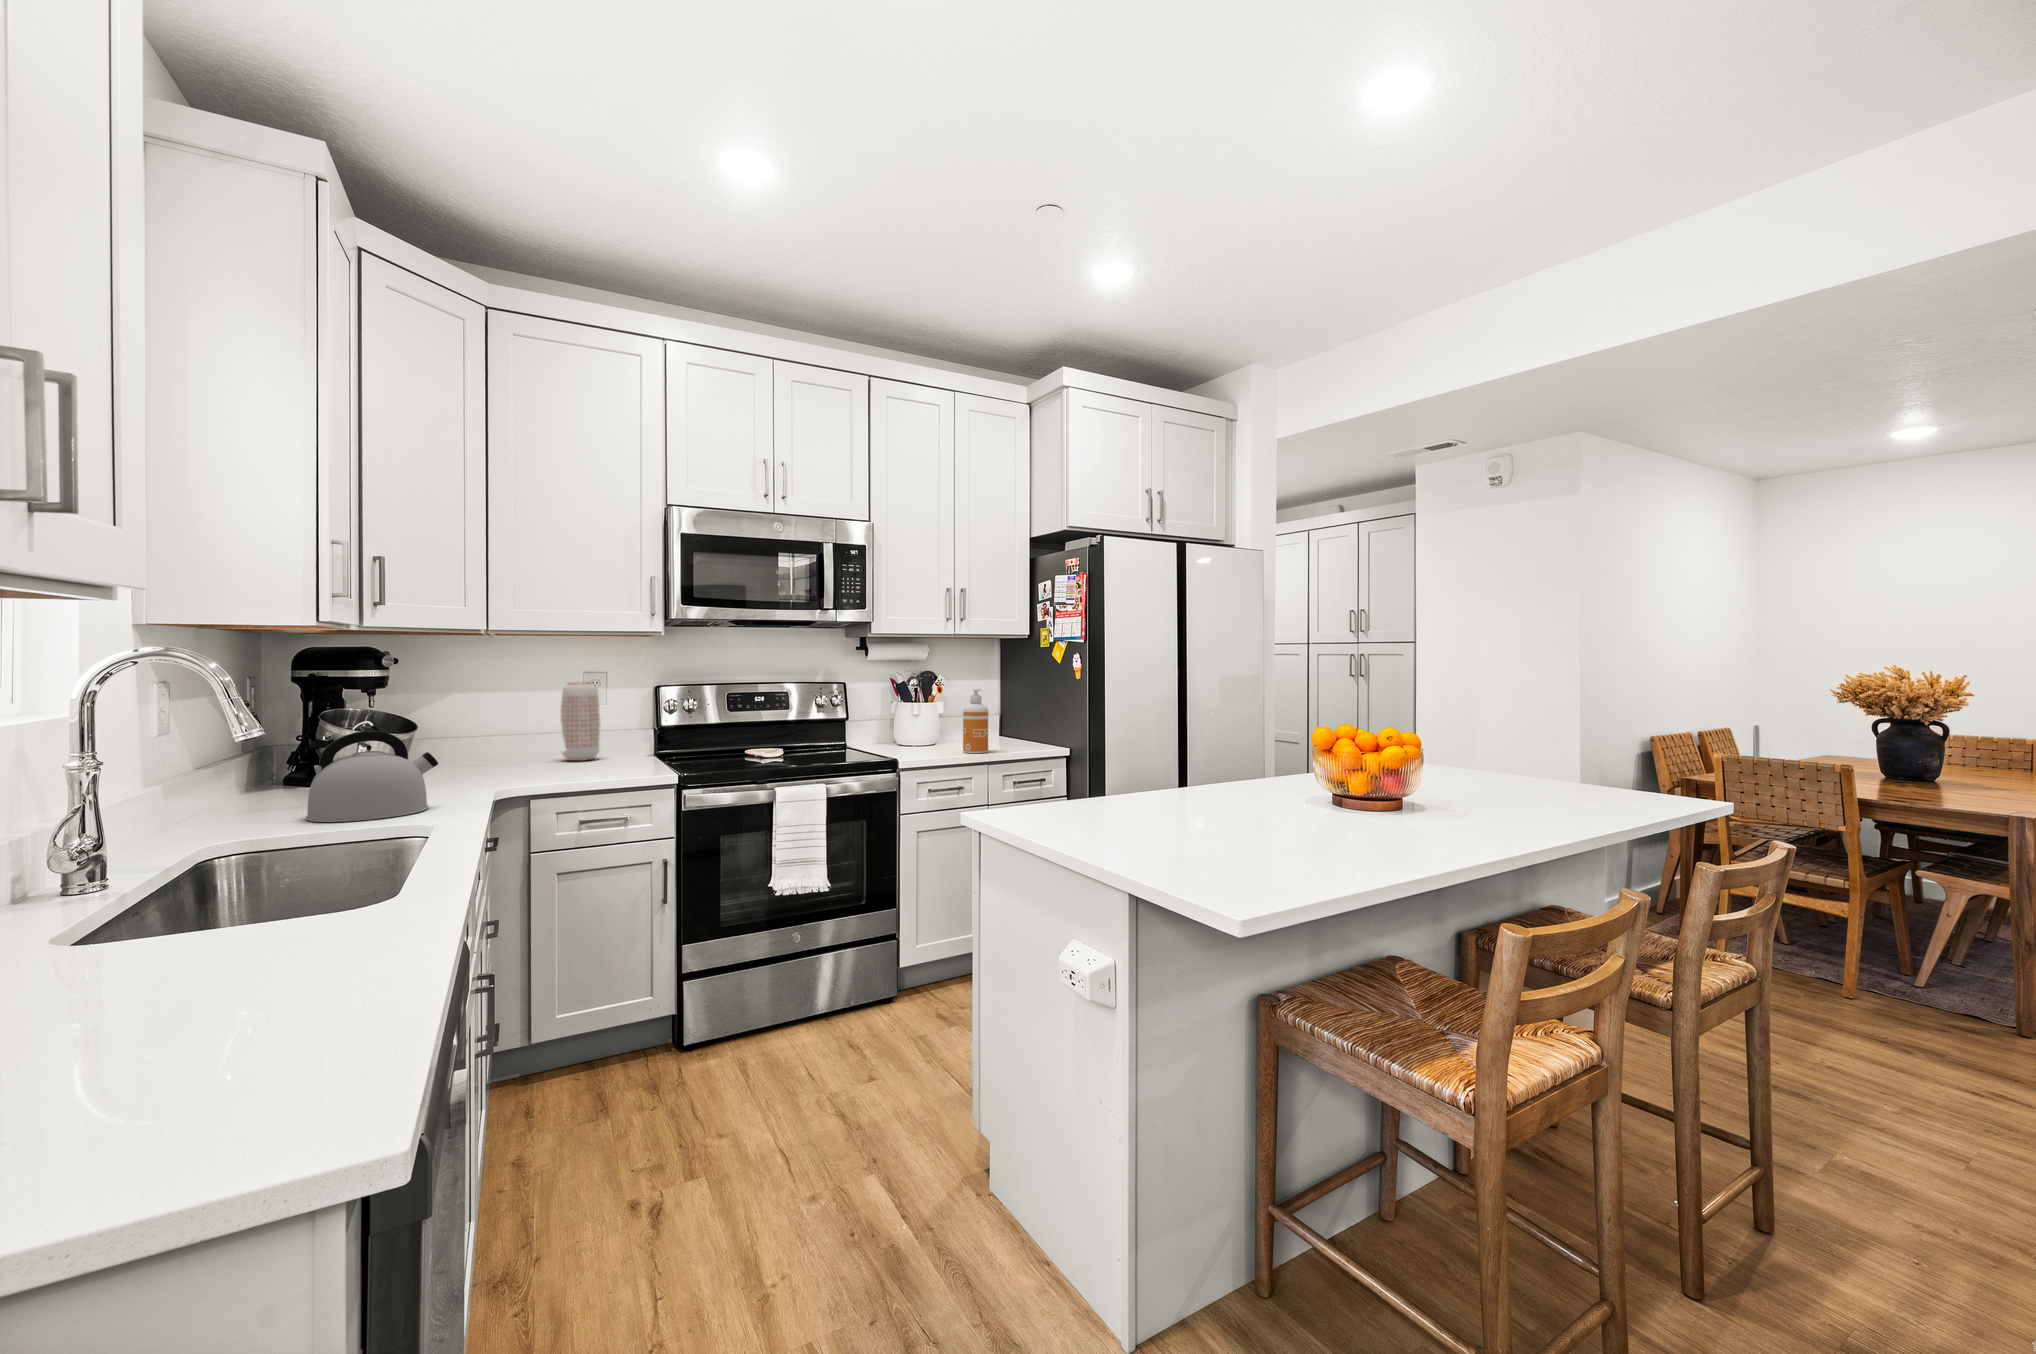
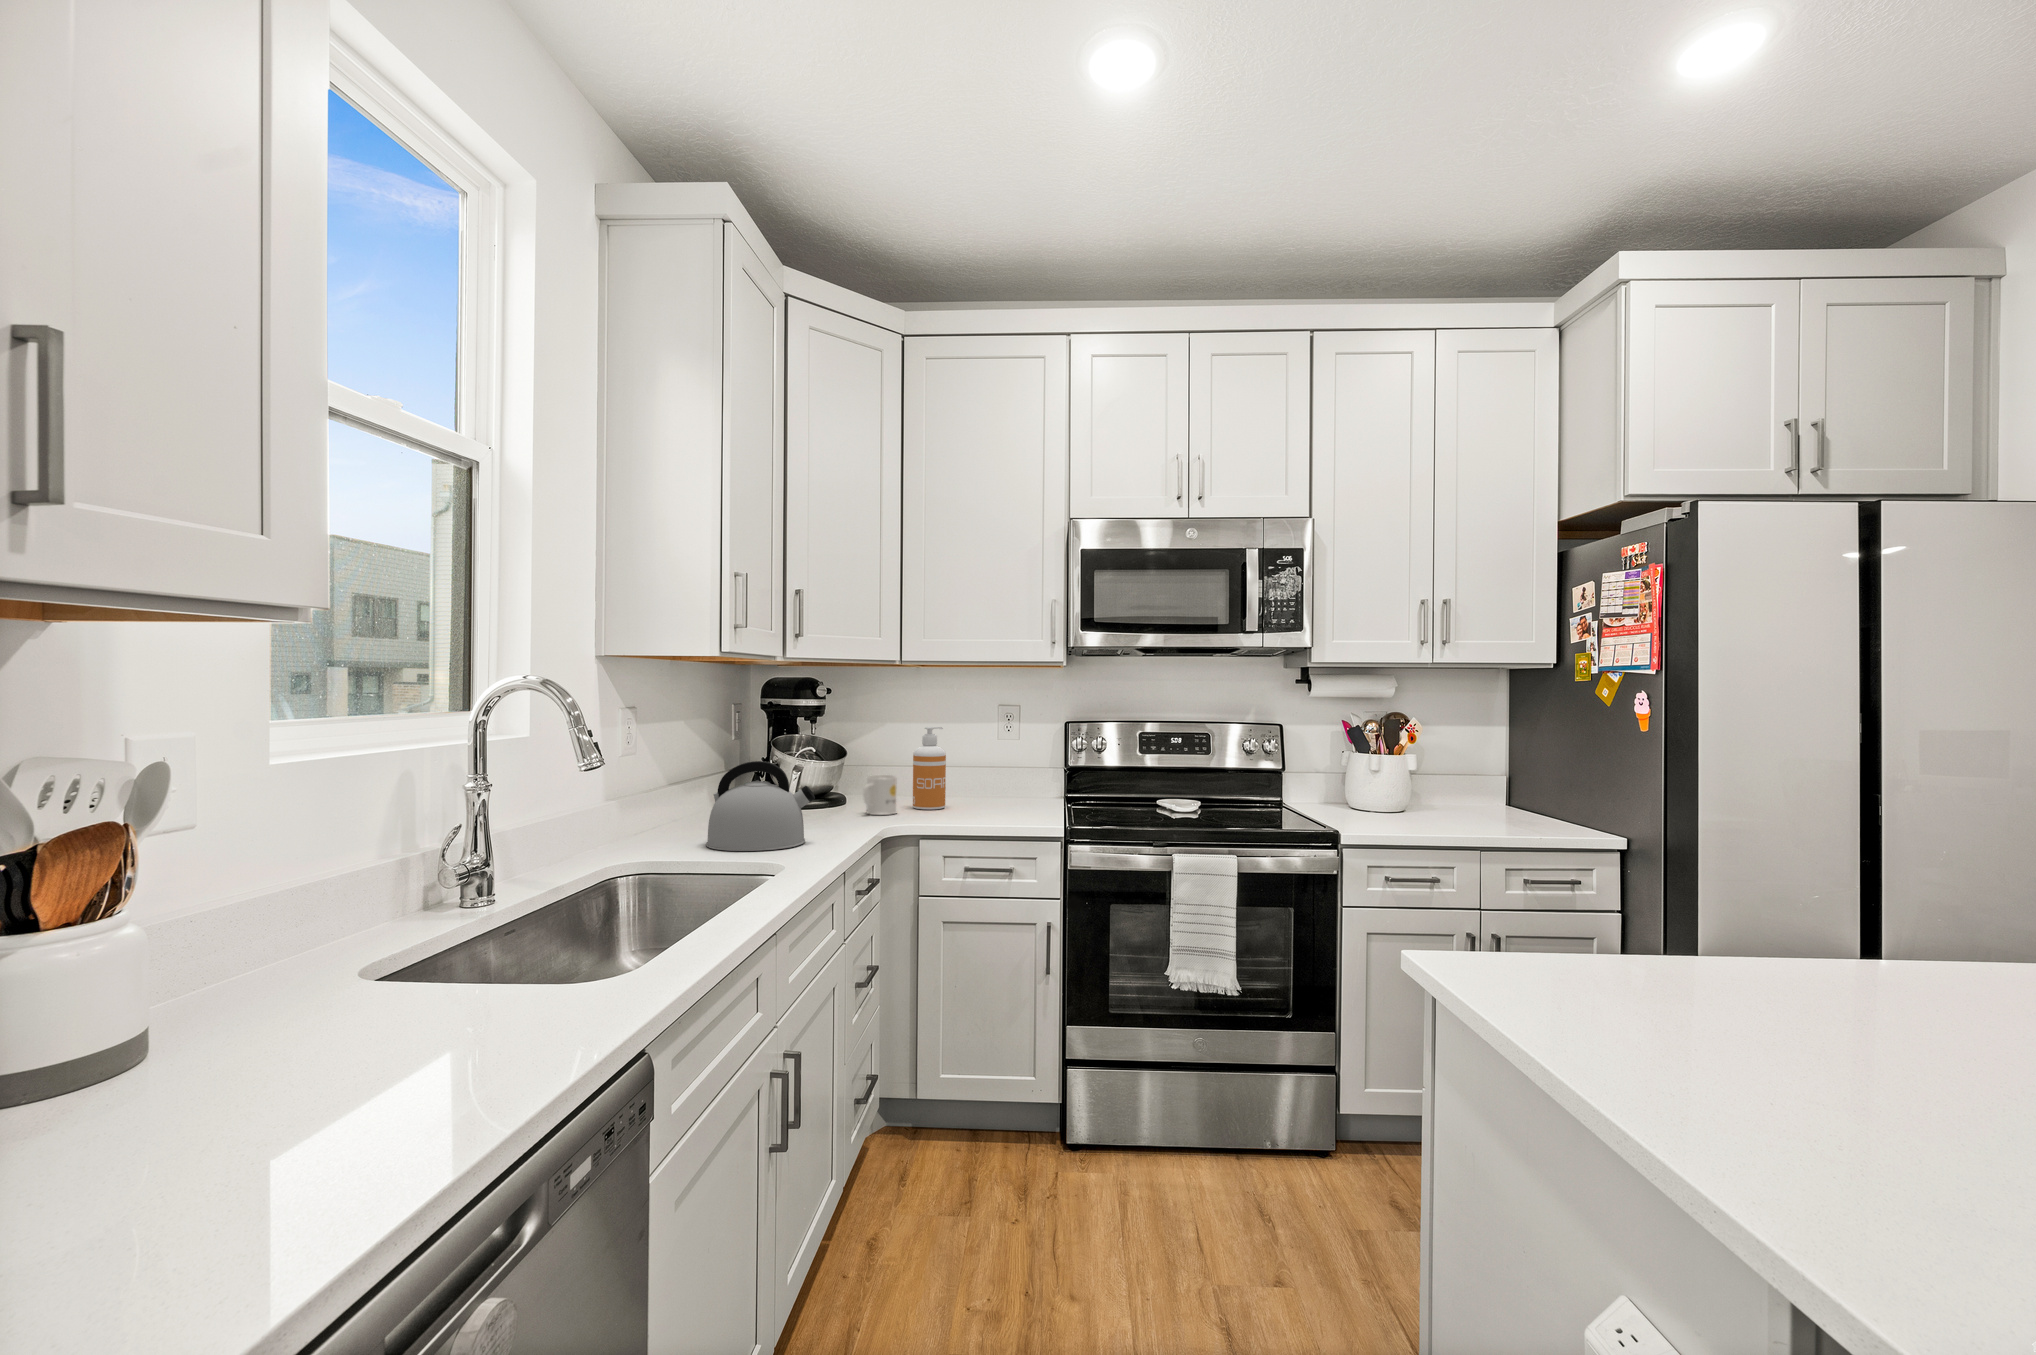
vase: present [561,682,600,761] -> none [970,714,1009,799]
soap dispenser: present [963,689,988,753] -> present [913,727,946,810]
mug: none [462,742,498,781] -> present [863,775,896,815]

